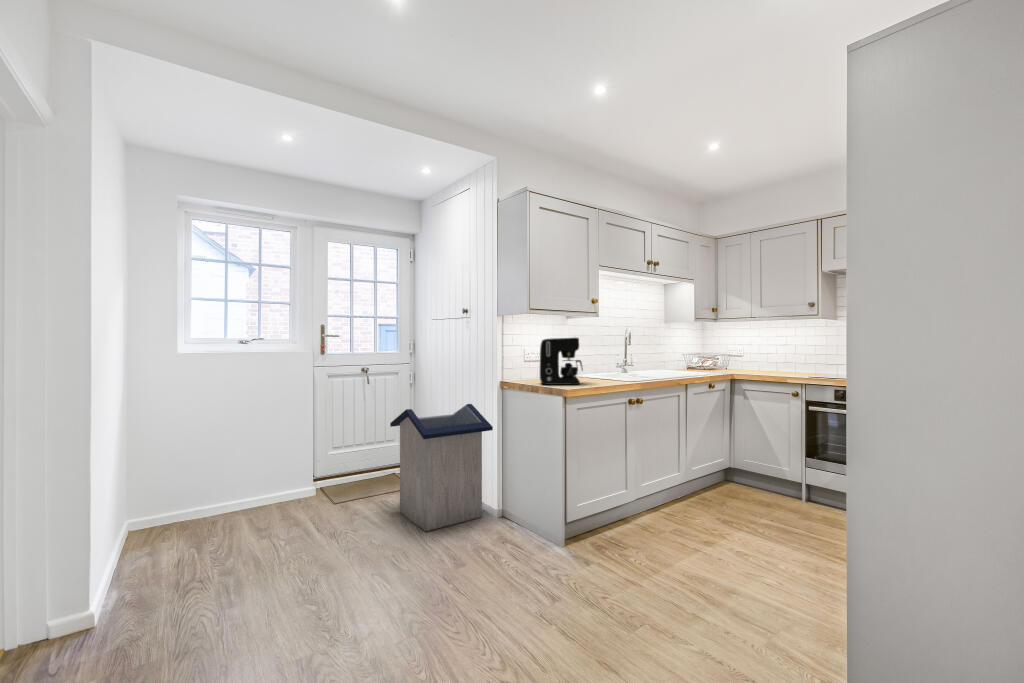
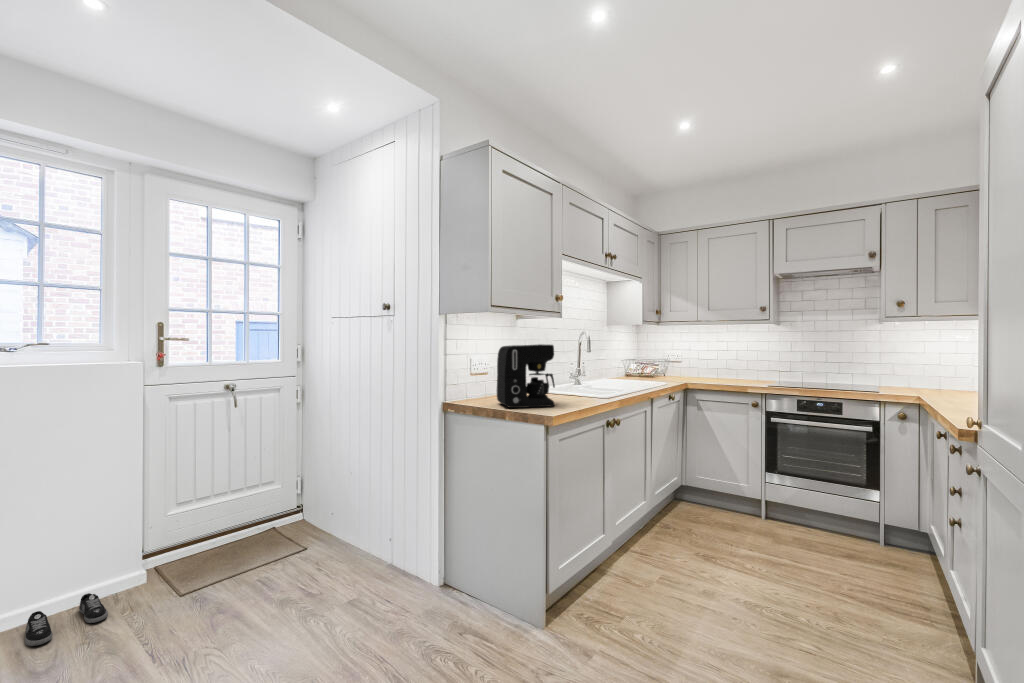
trash can: present [390,404,493,531] -> none [276,434,433,633]
shoe: none [254,495,295,517] -> present [25,593,108,646]

